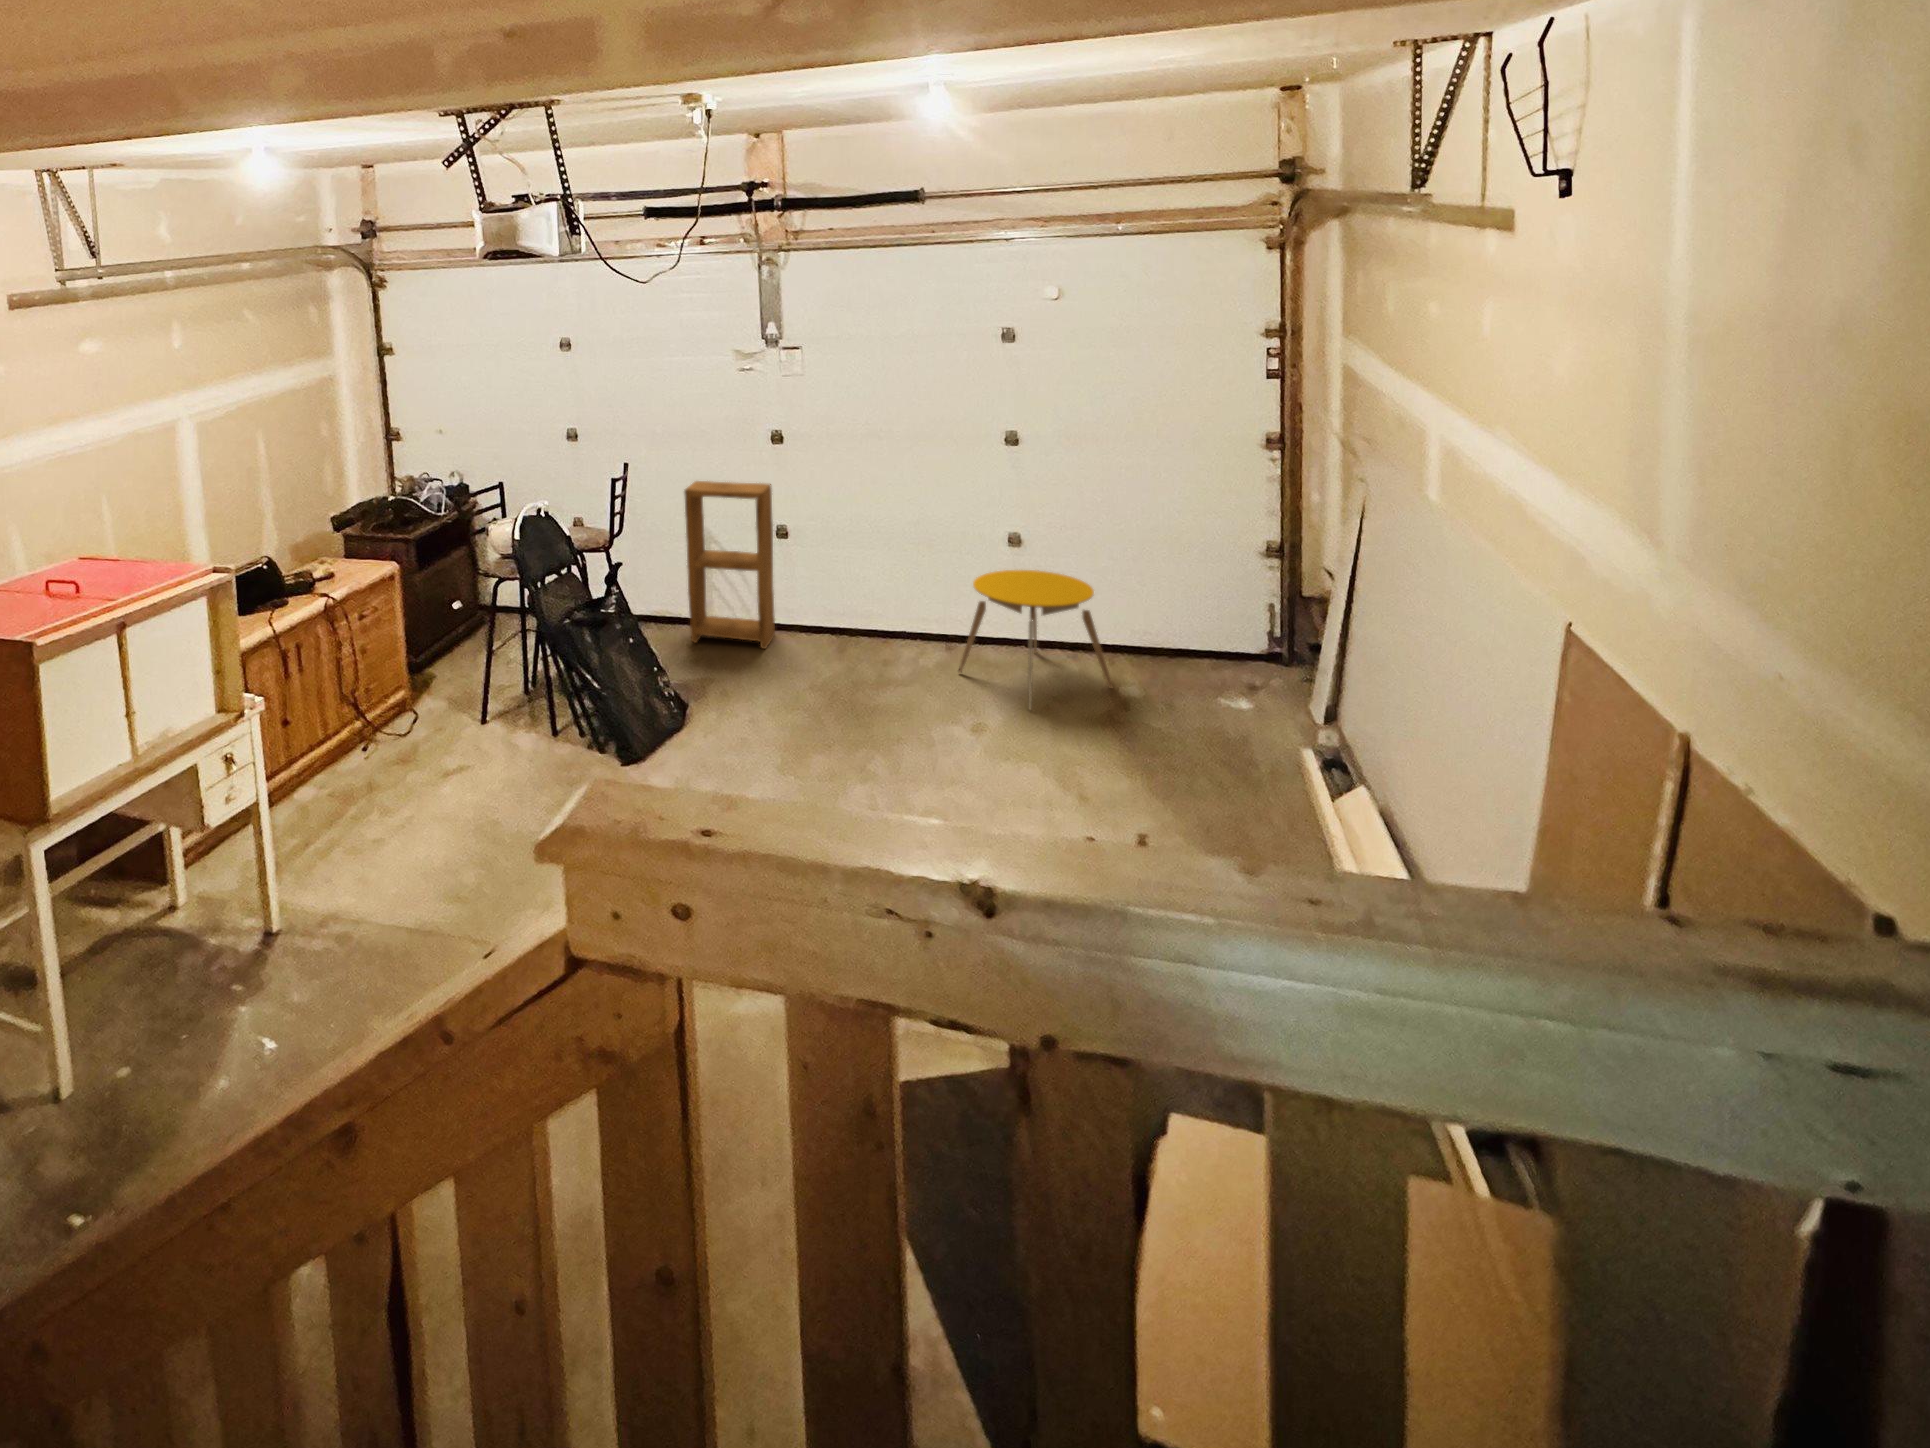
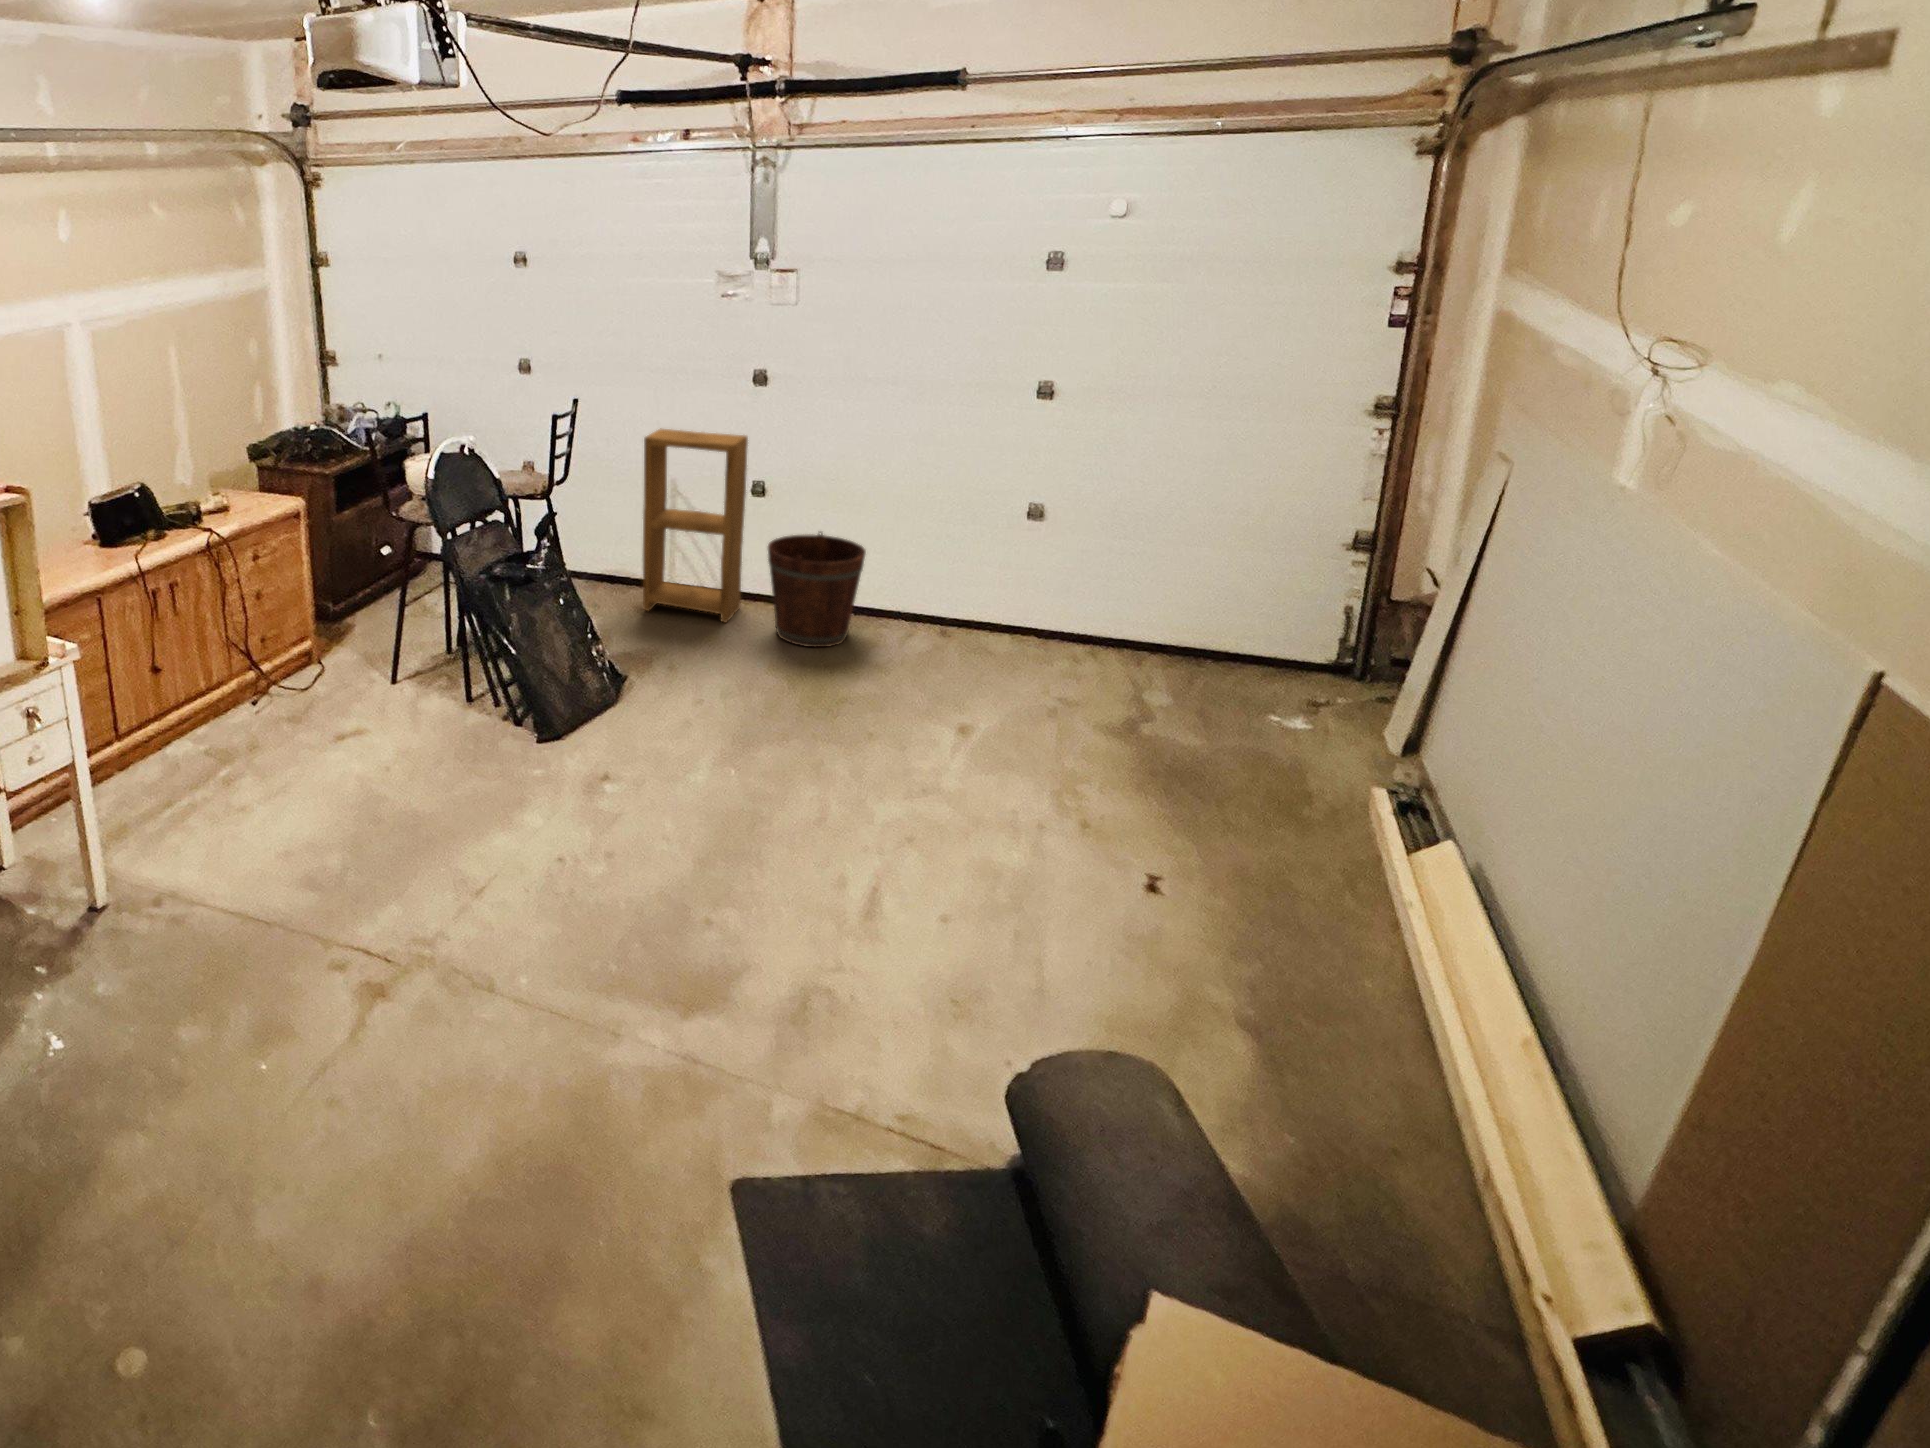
bucket: none [797,563,880,666] -> present [768,532,866,647]
stool: present [959,570,1113,709] -> none [947,550,1133,712]

